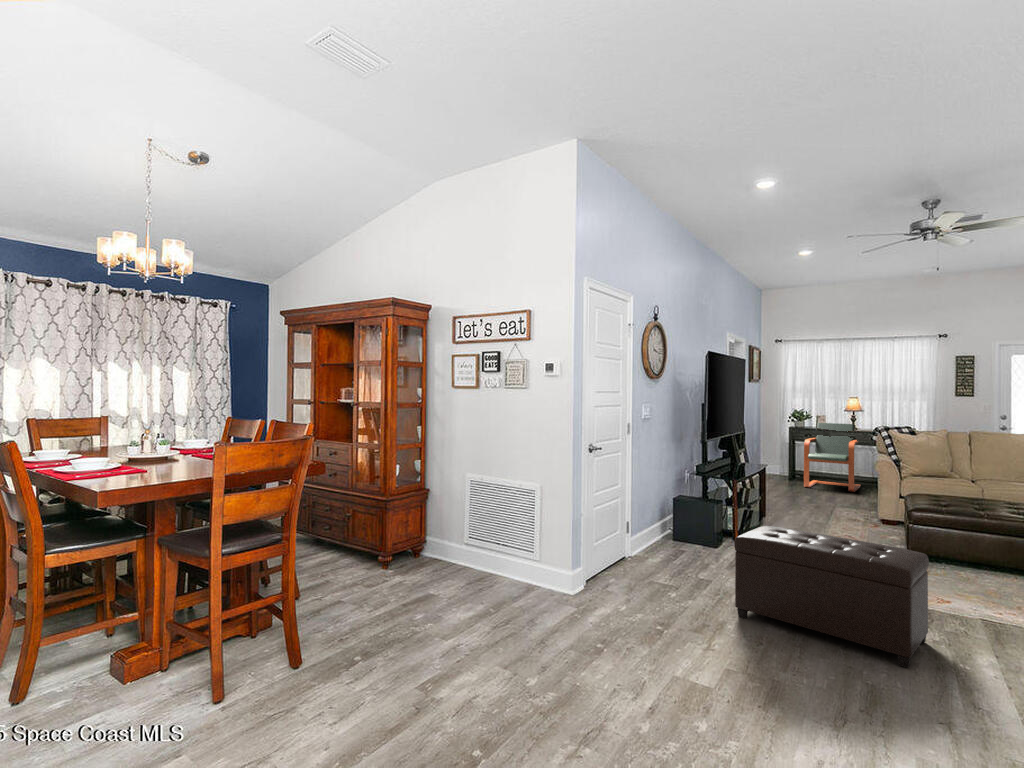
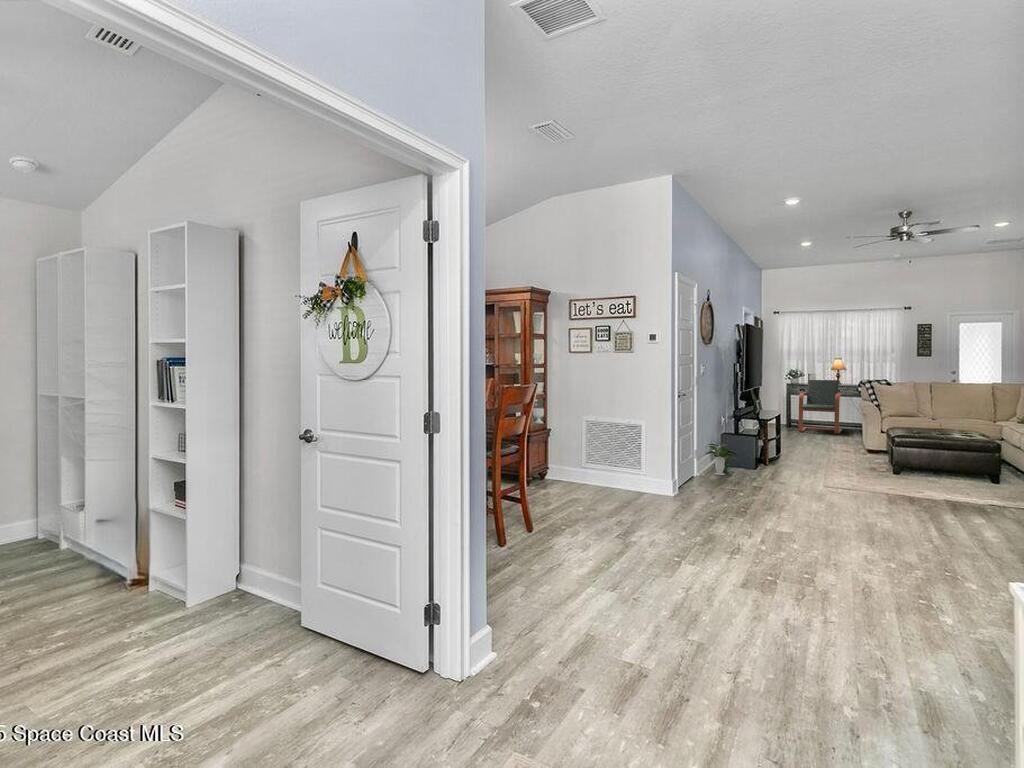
potted plant: none [644,513,690,557] -> present [706,444,736,475]
ottoman: present [734,526,929,668] -> none [788,445,915,521]

